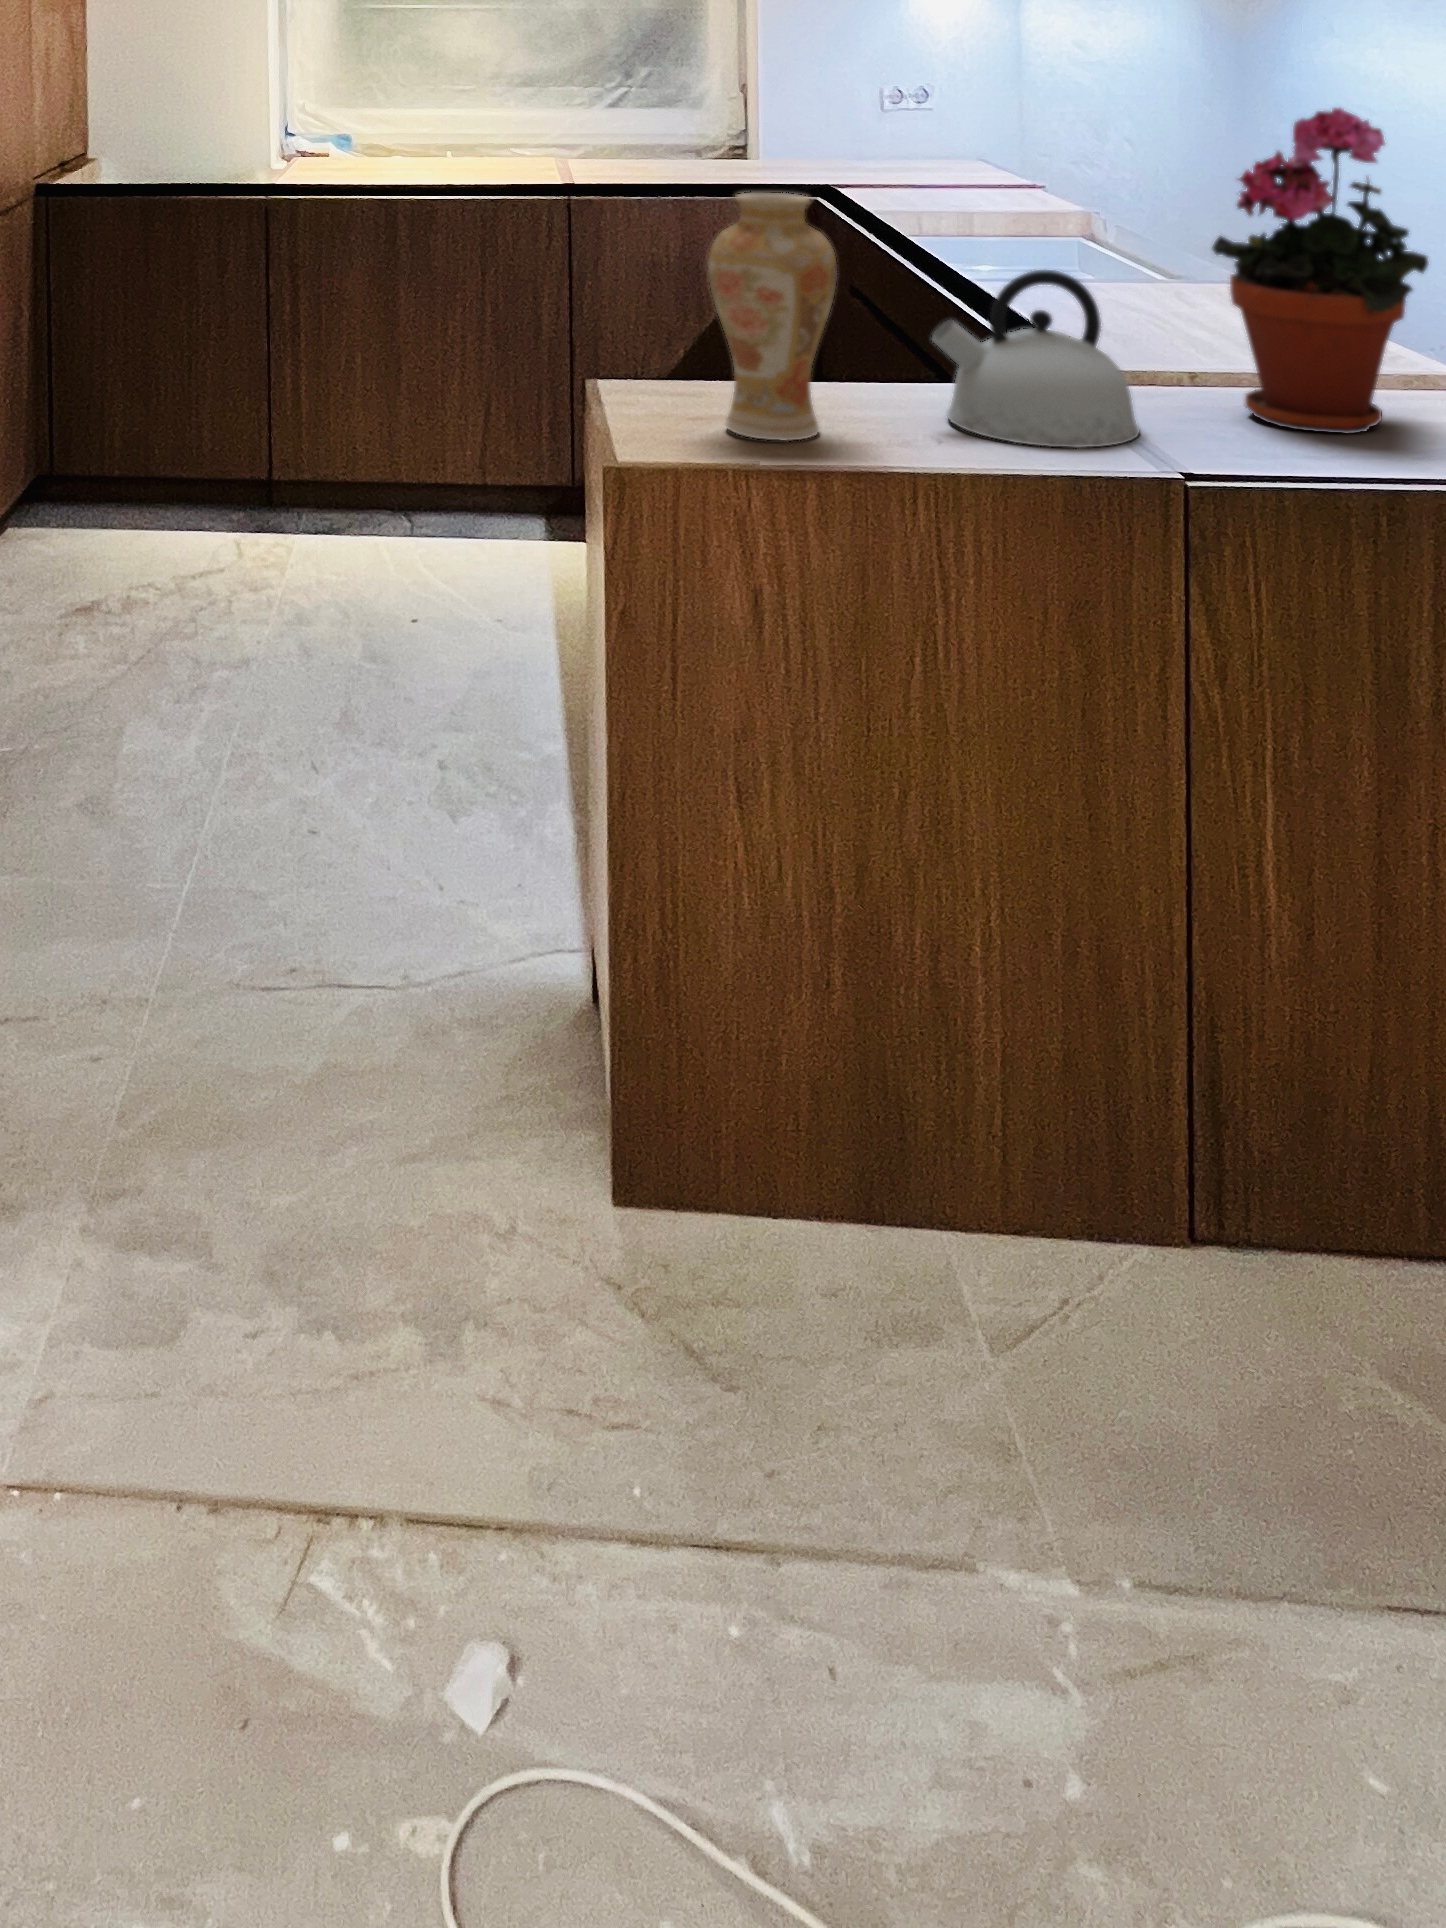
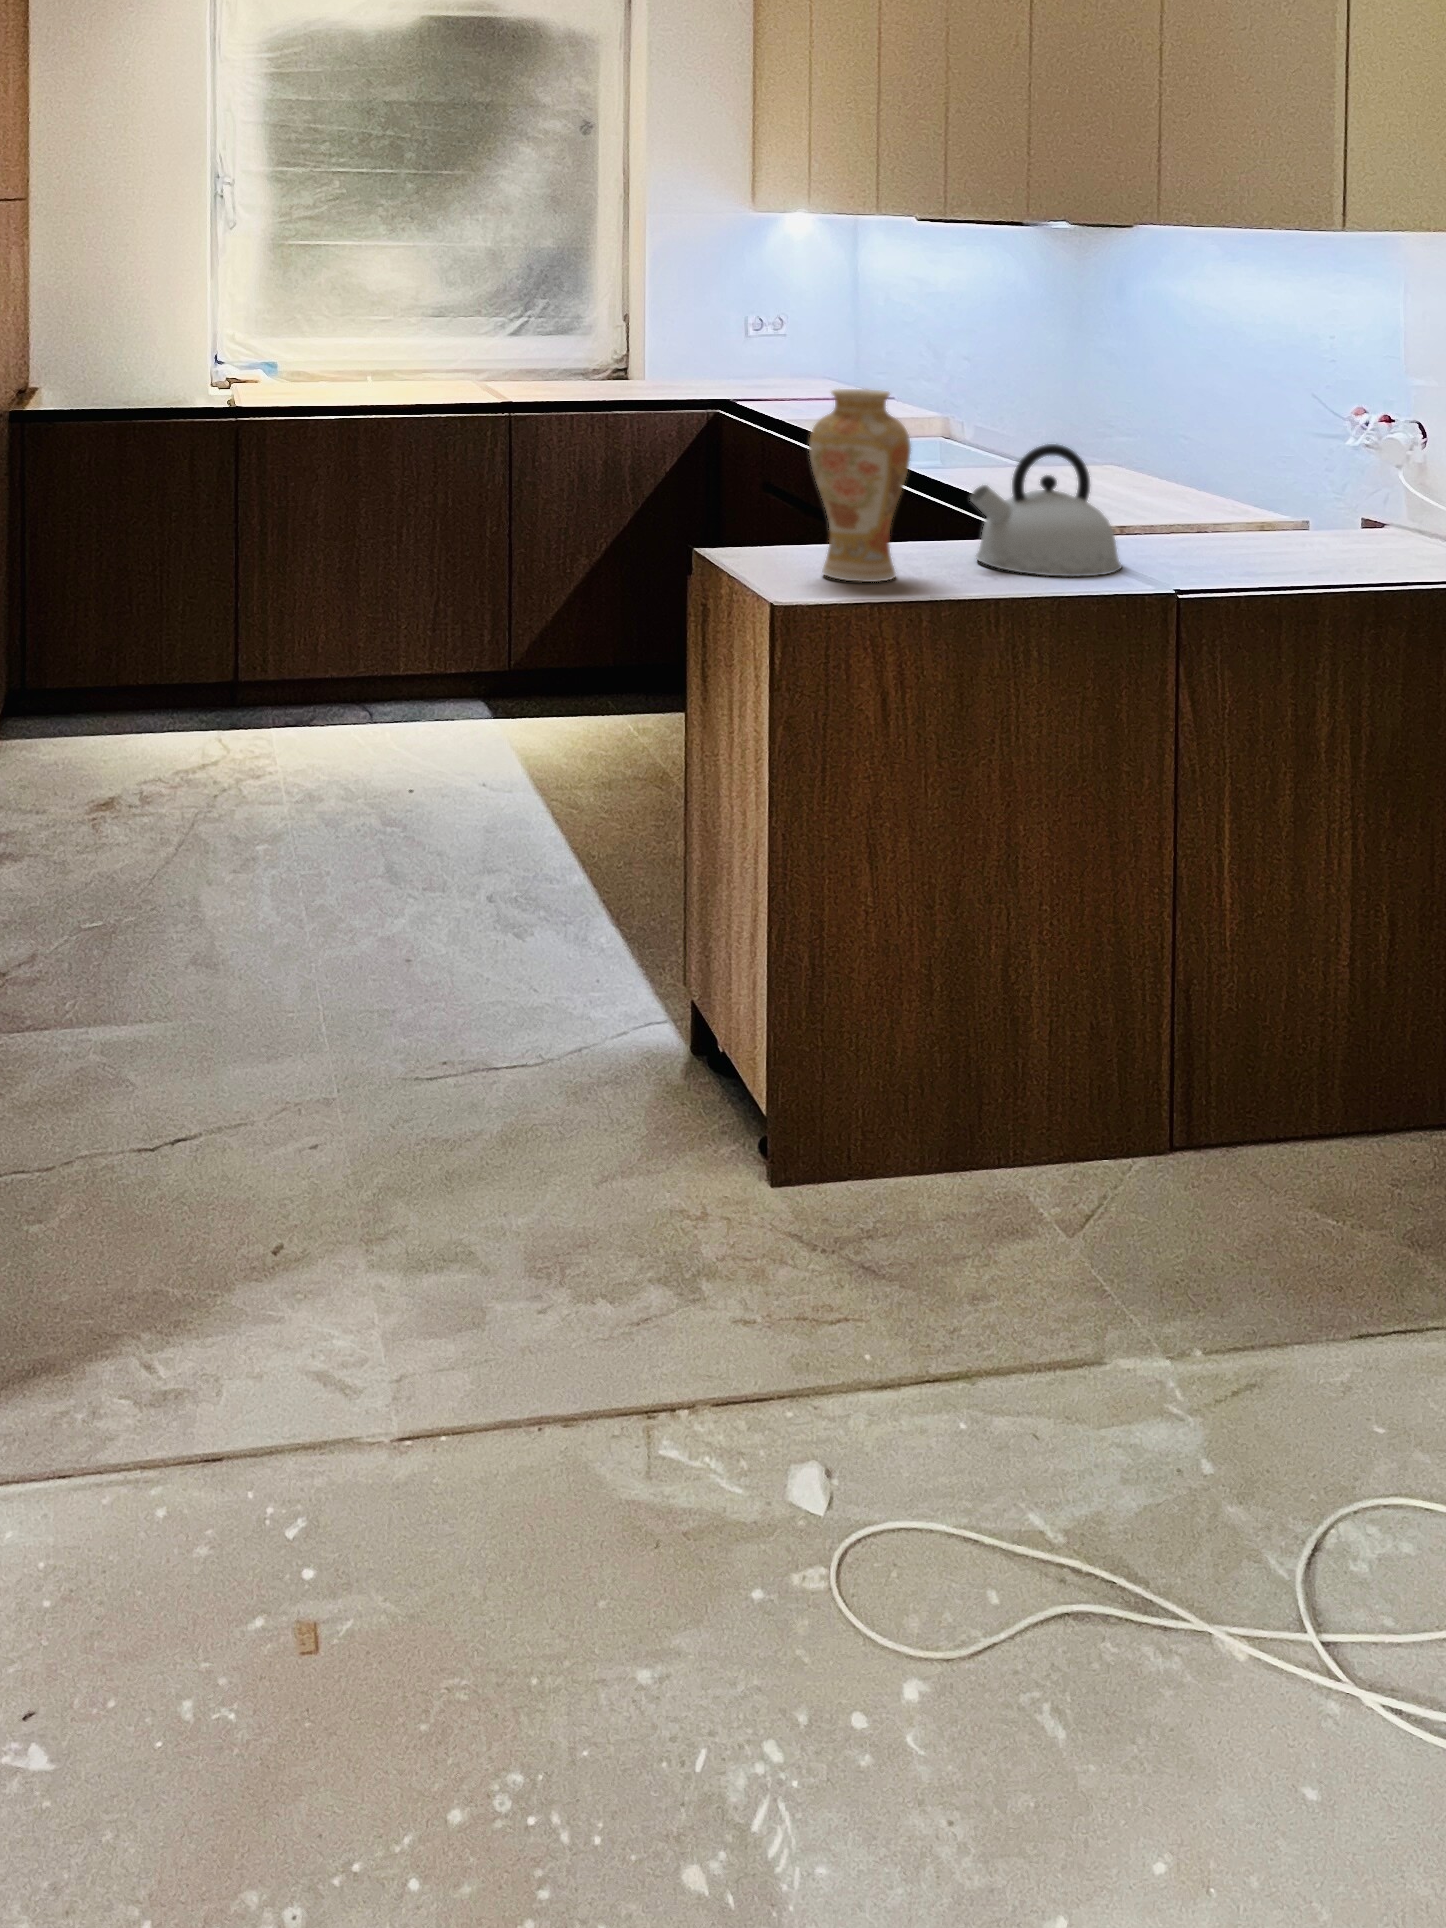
potted plant: present [1212,108,1428,434] -> none [1153,318,1313,559]

